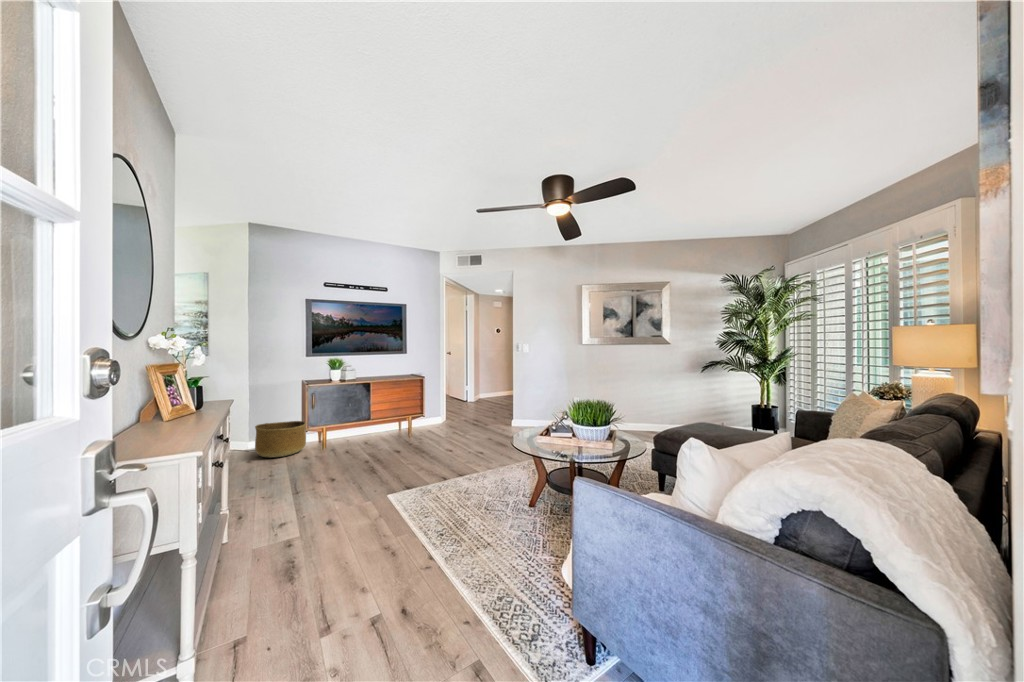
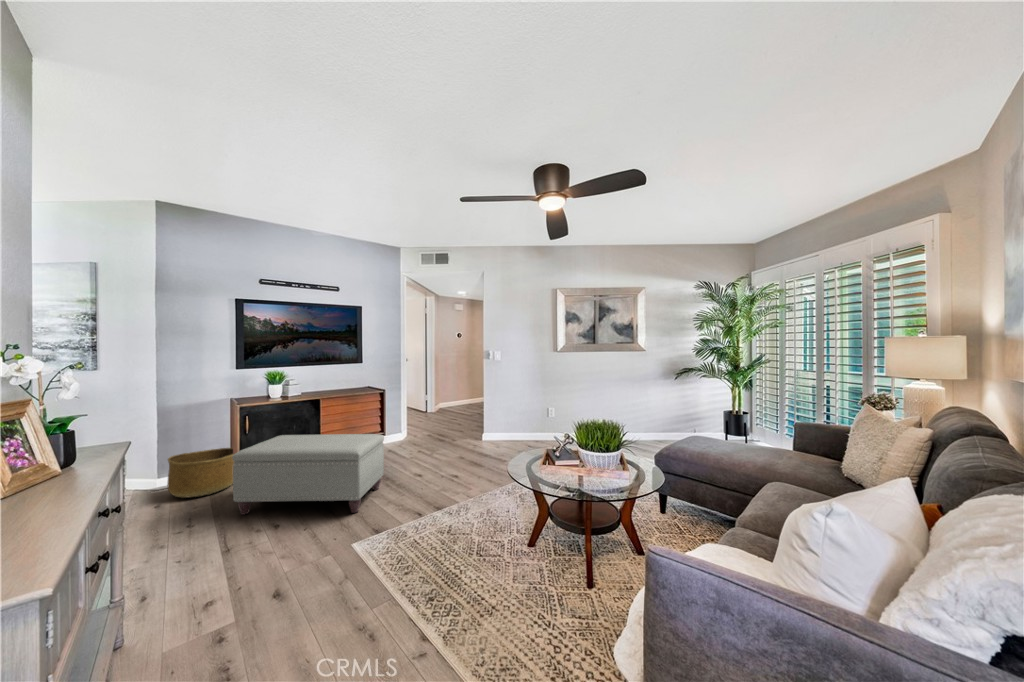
ottoman: none [301,411,419,475] -> present [232,434,384,515]

